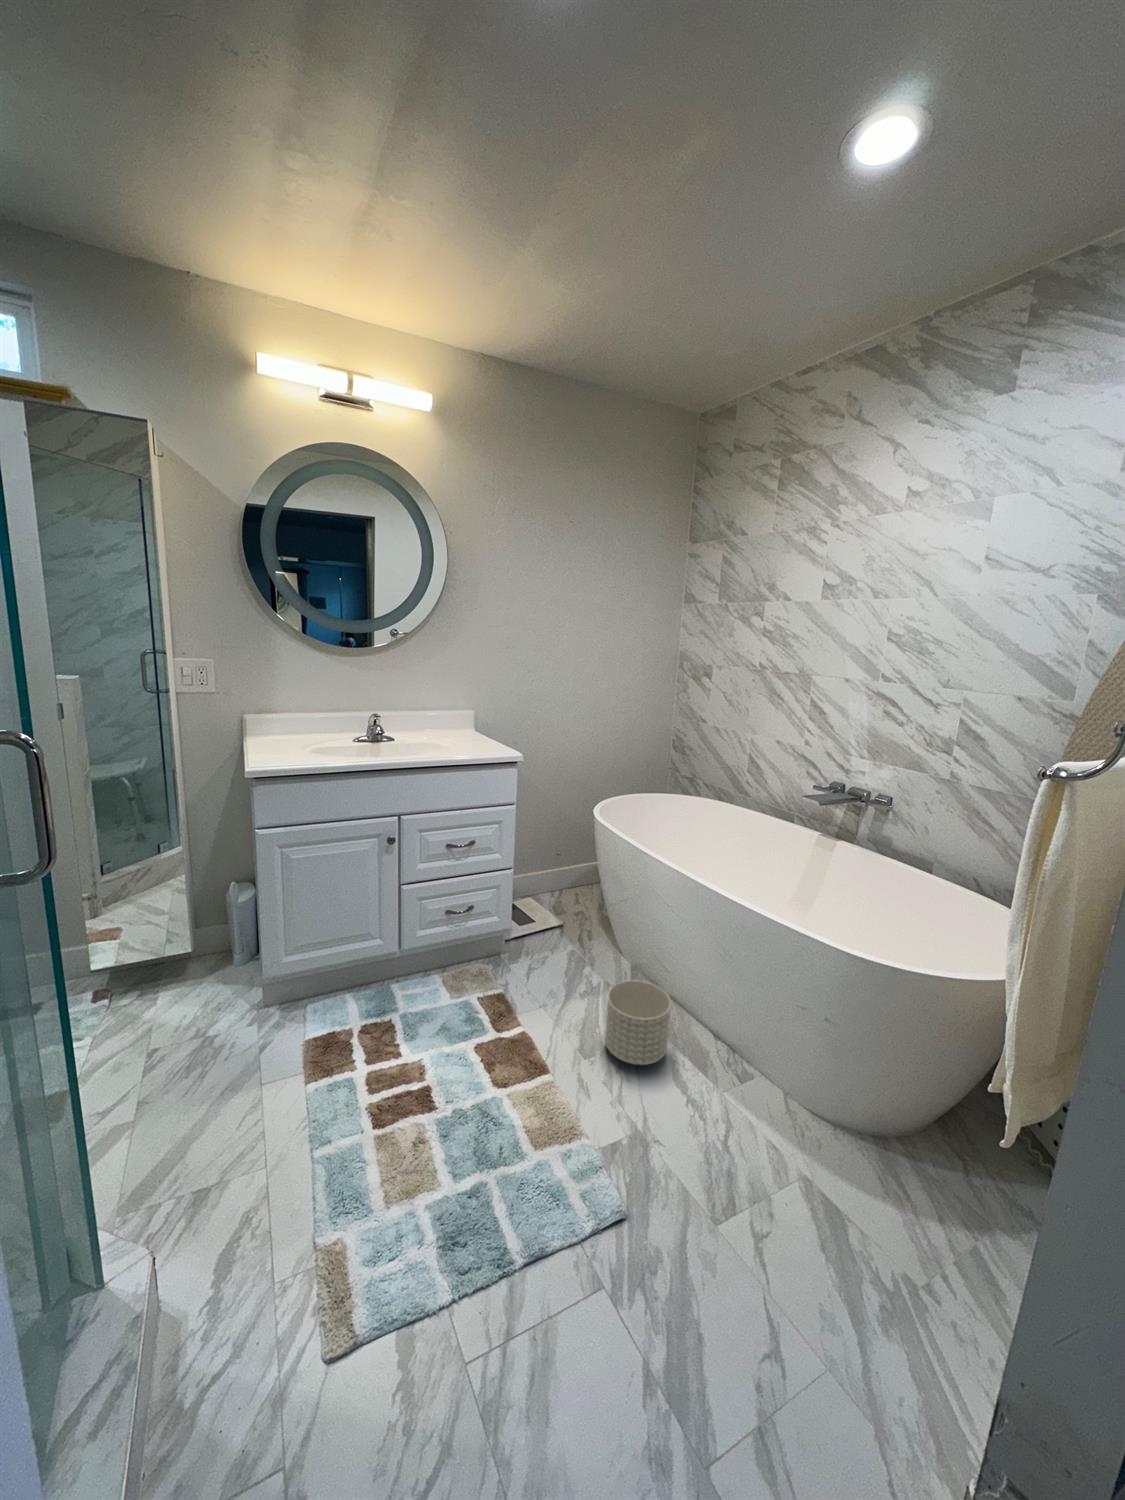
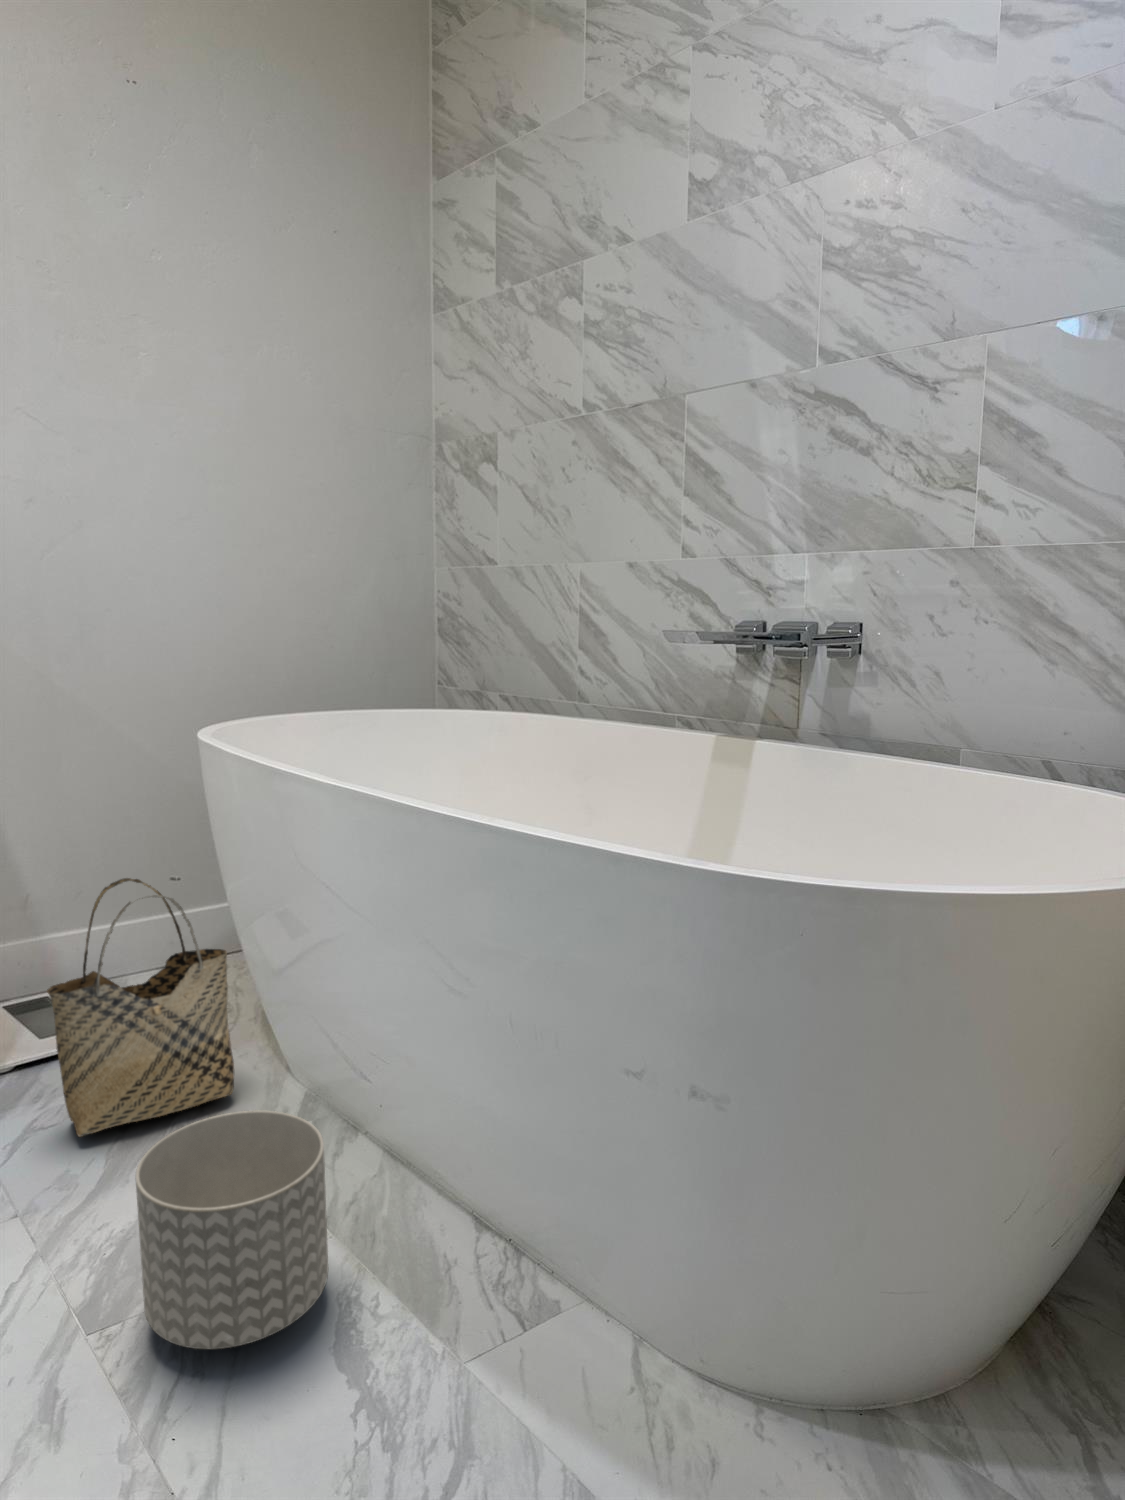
woven basket: none [546,873,605,972] -> present [47,878,234,1137]

